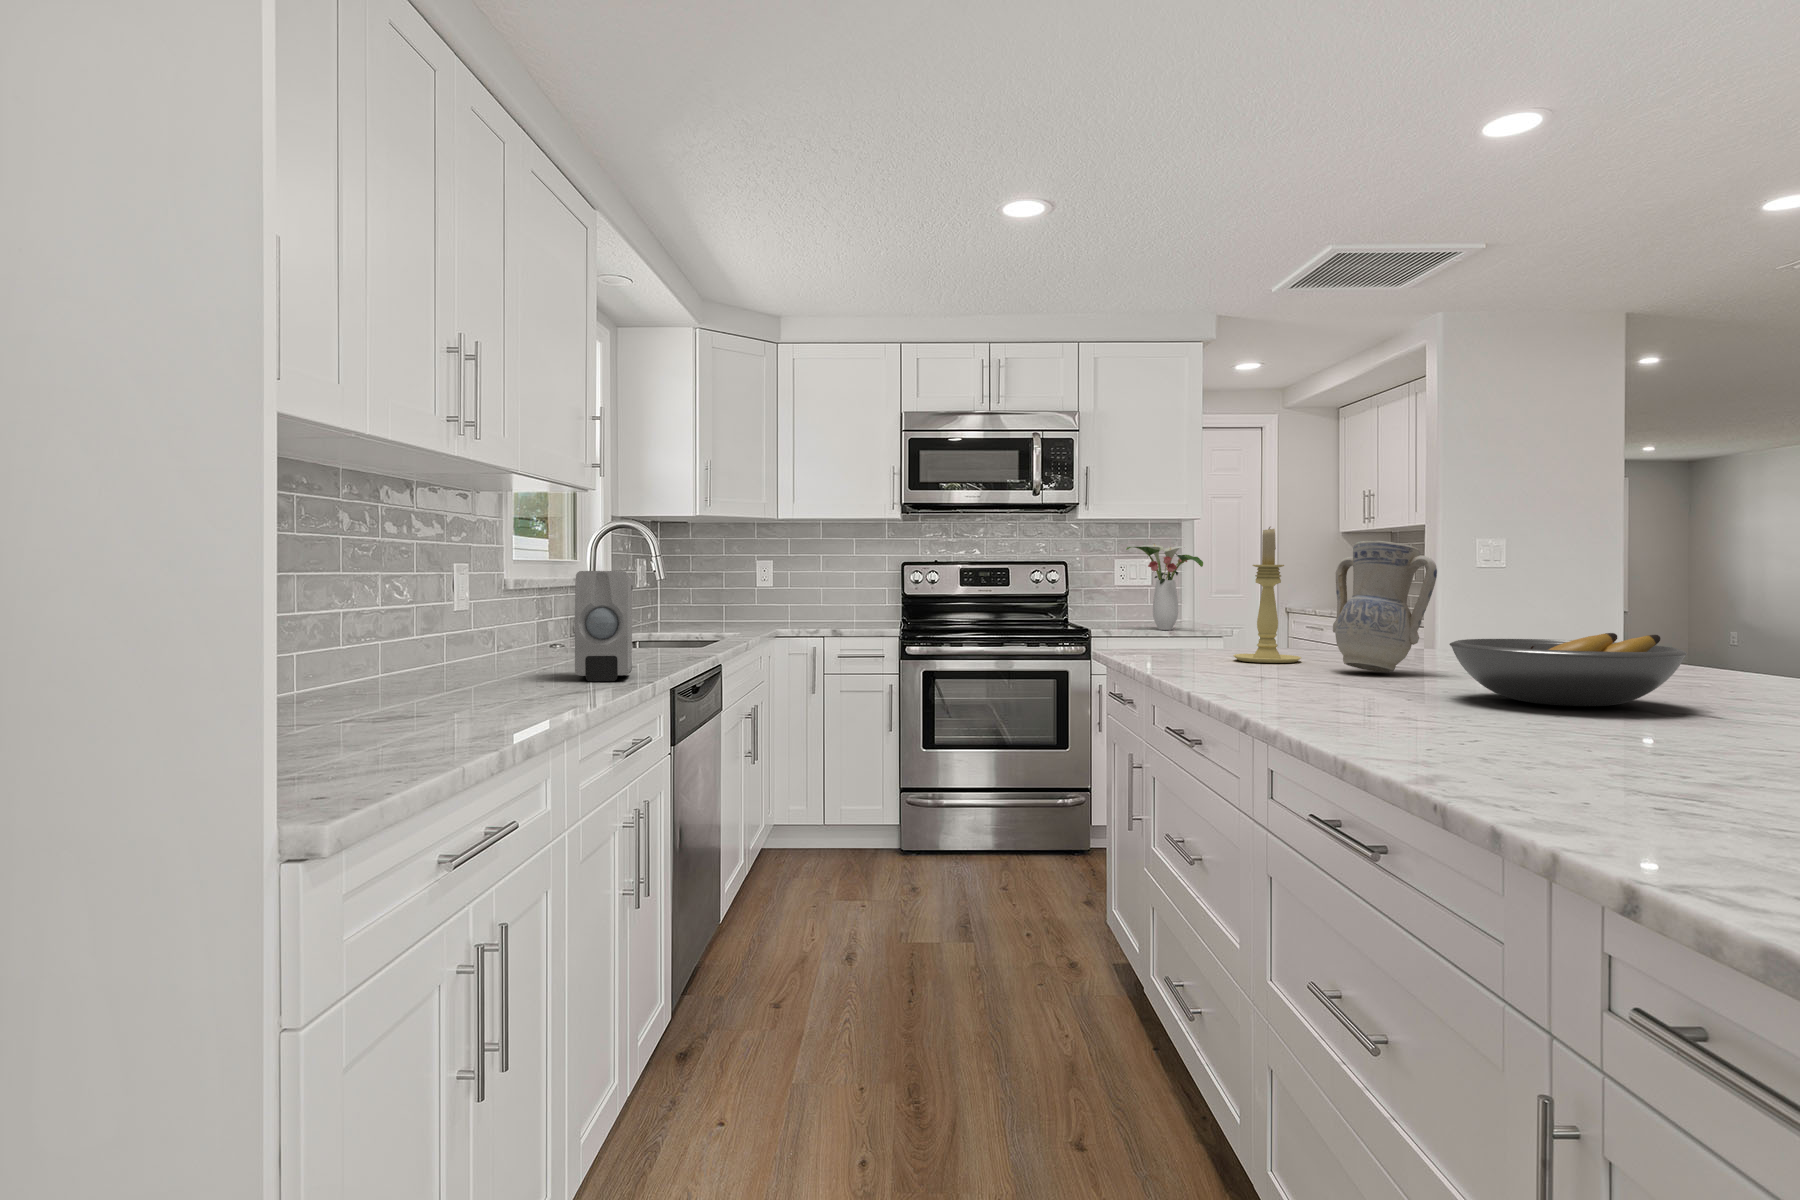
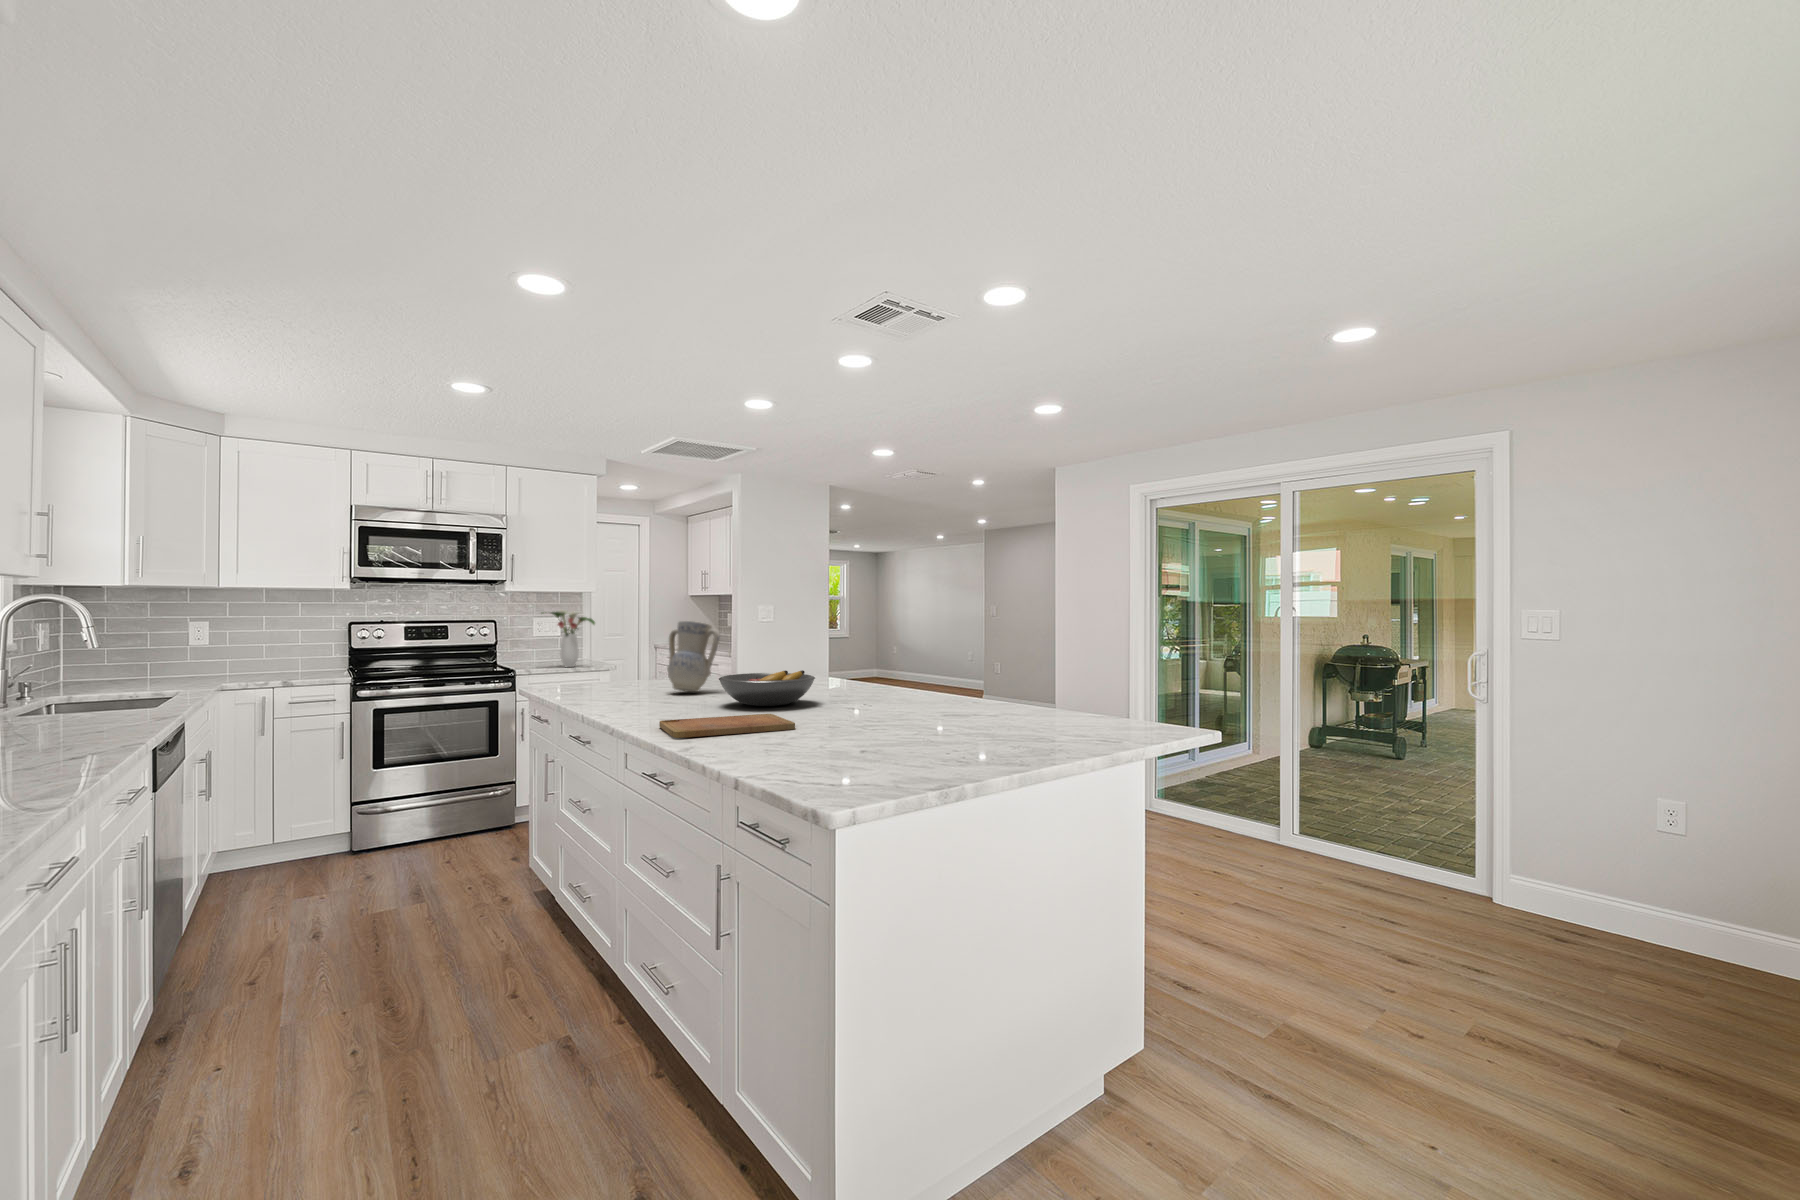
candle holder: present [1233,527,1301,663] -> none [612,609,652,690]
soap dispenser: present [575,571,633,681] -> none [48,653,110,746]
cutting board: none [1342,714,1688,762] -> present [659,714,795,738]

